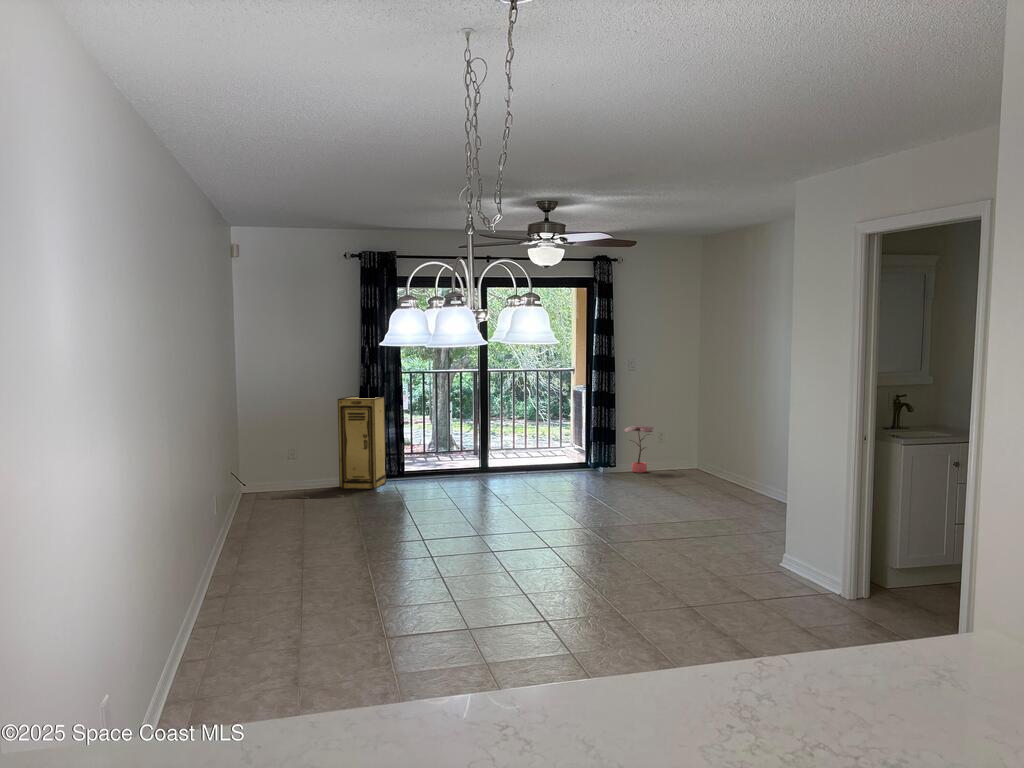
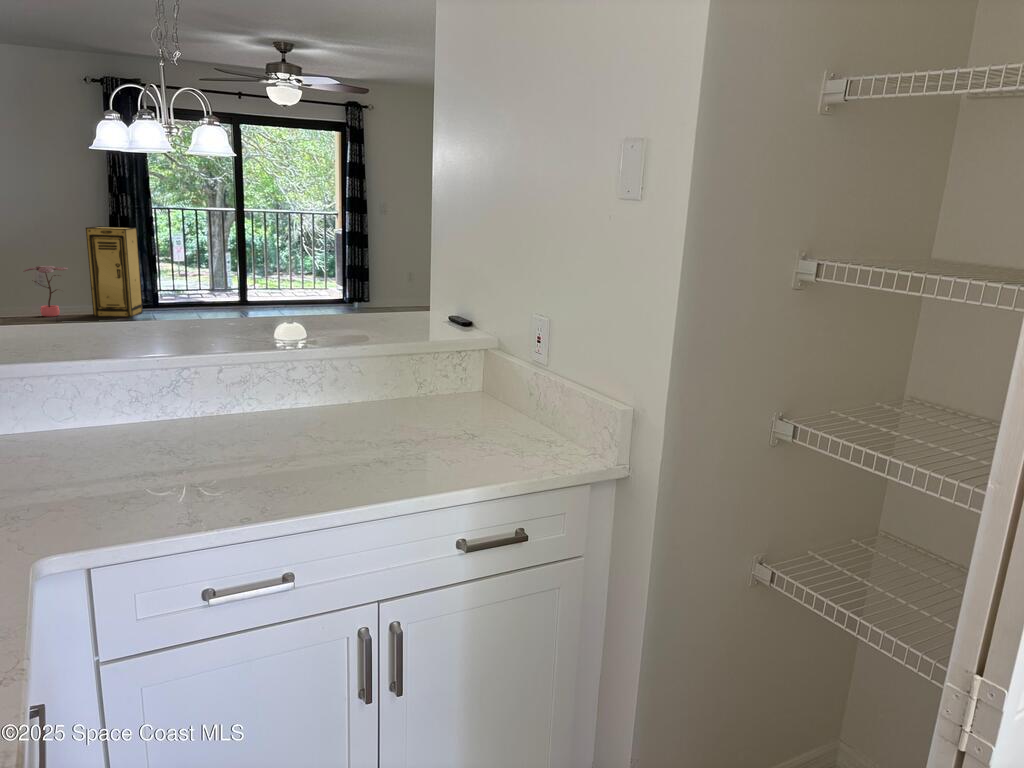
potted plant: present [624,426,653,473] -> present [23,266,68,317]

